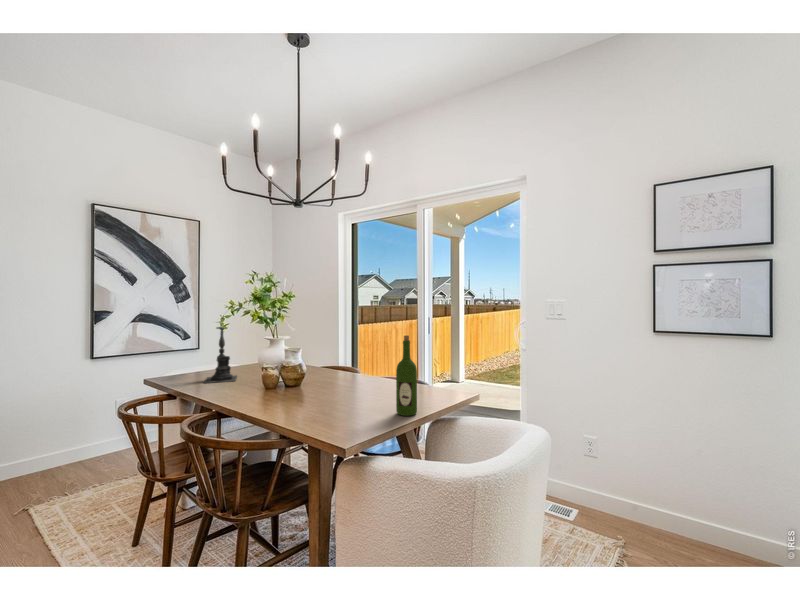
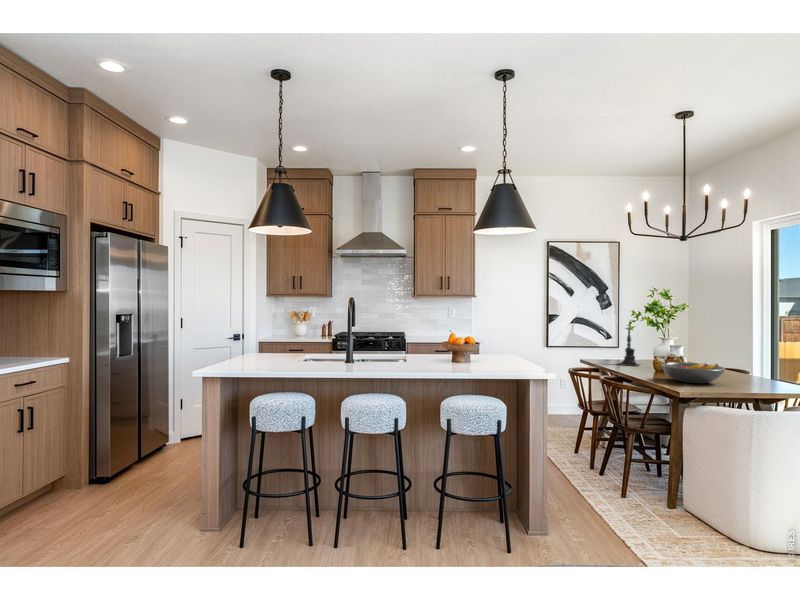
wine bottle: present [396,335,417,416] -> none [737,338,754,393]
fruit bowl: none [285,374,370,408] -> present [662,363,725,383]

